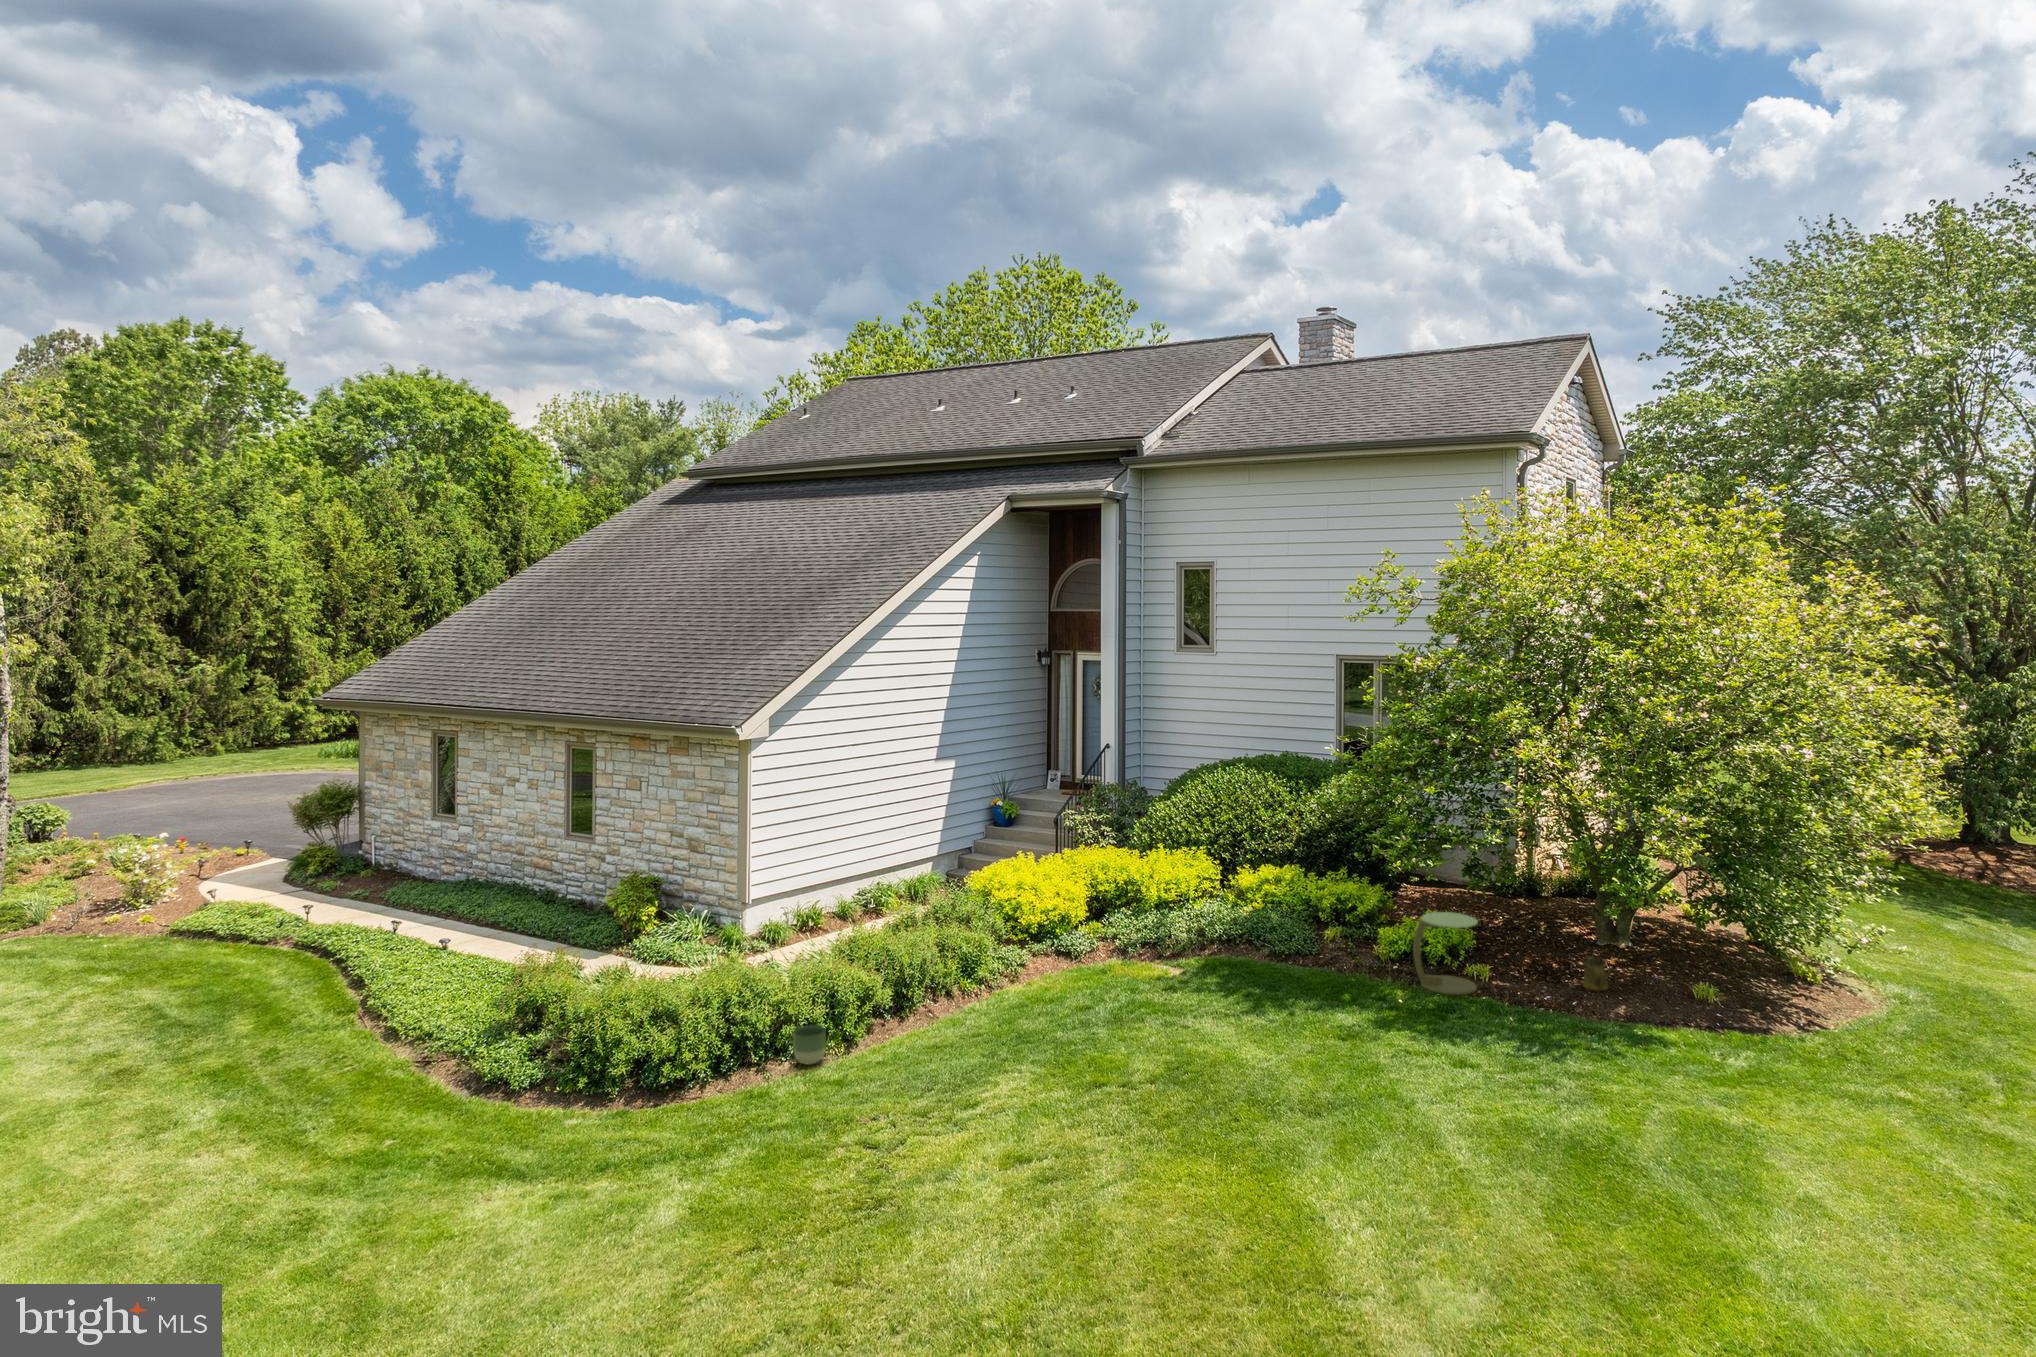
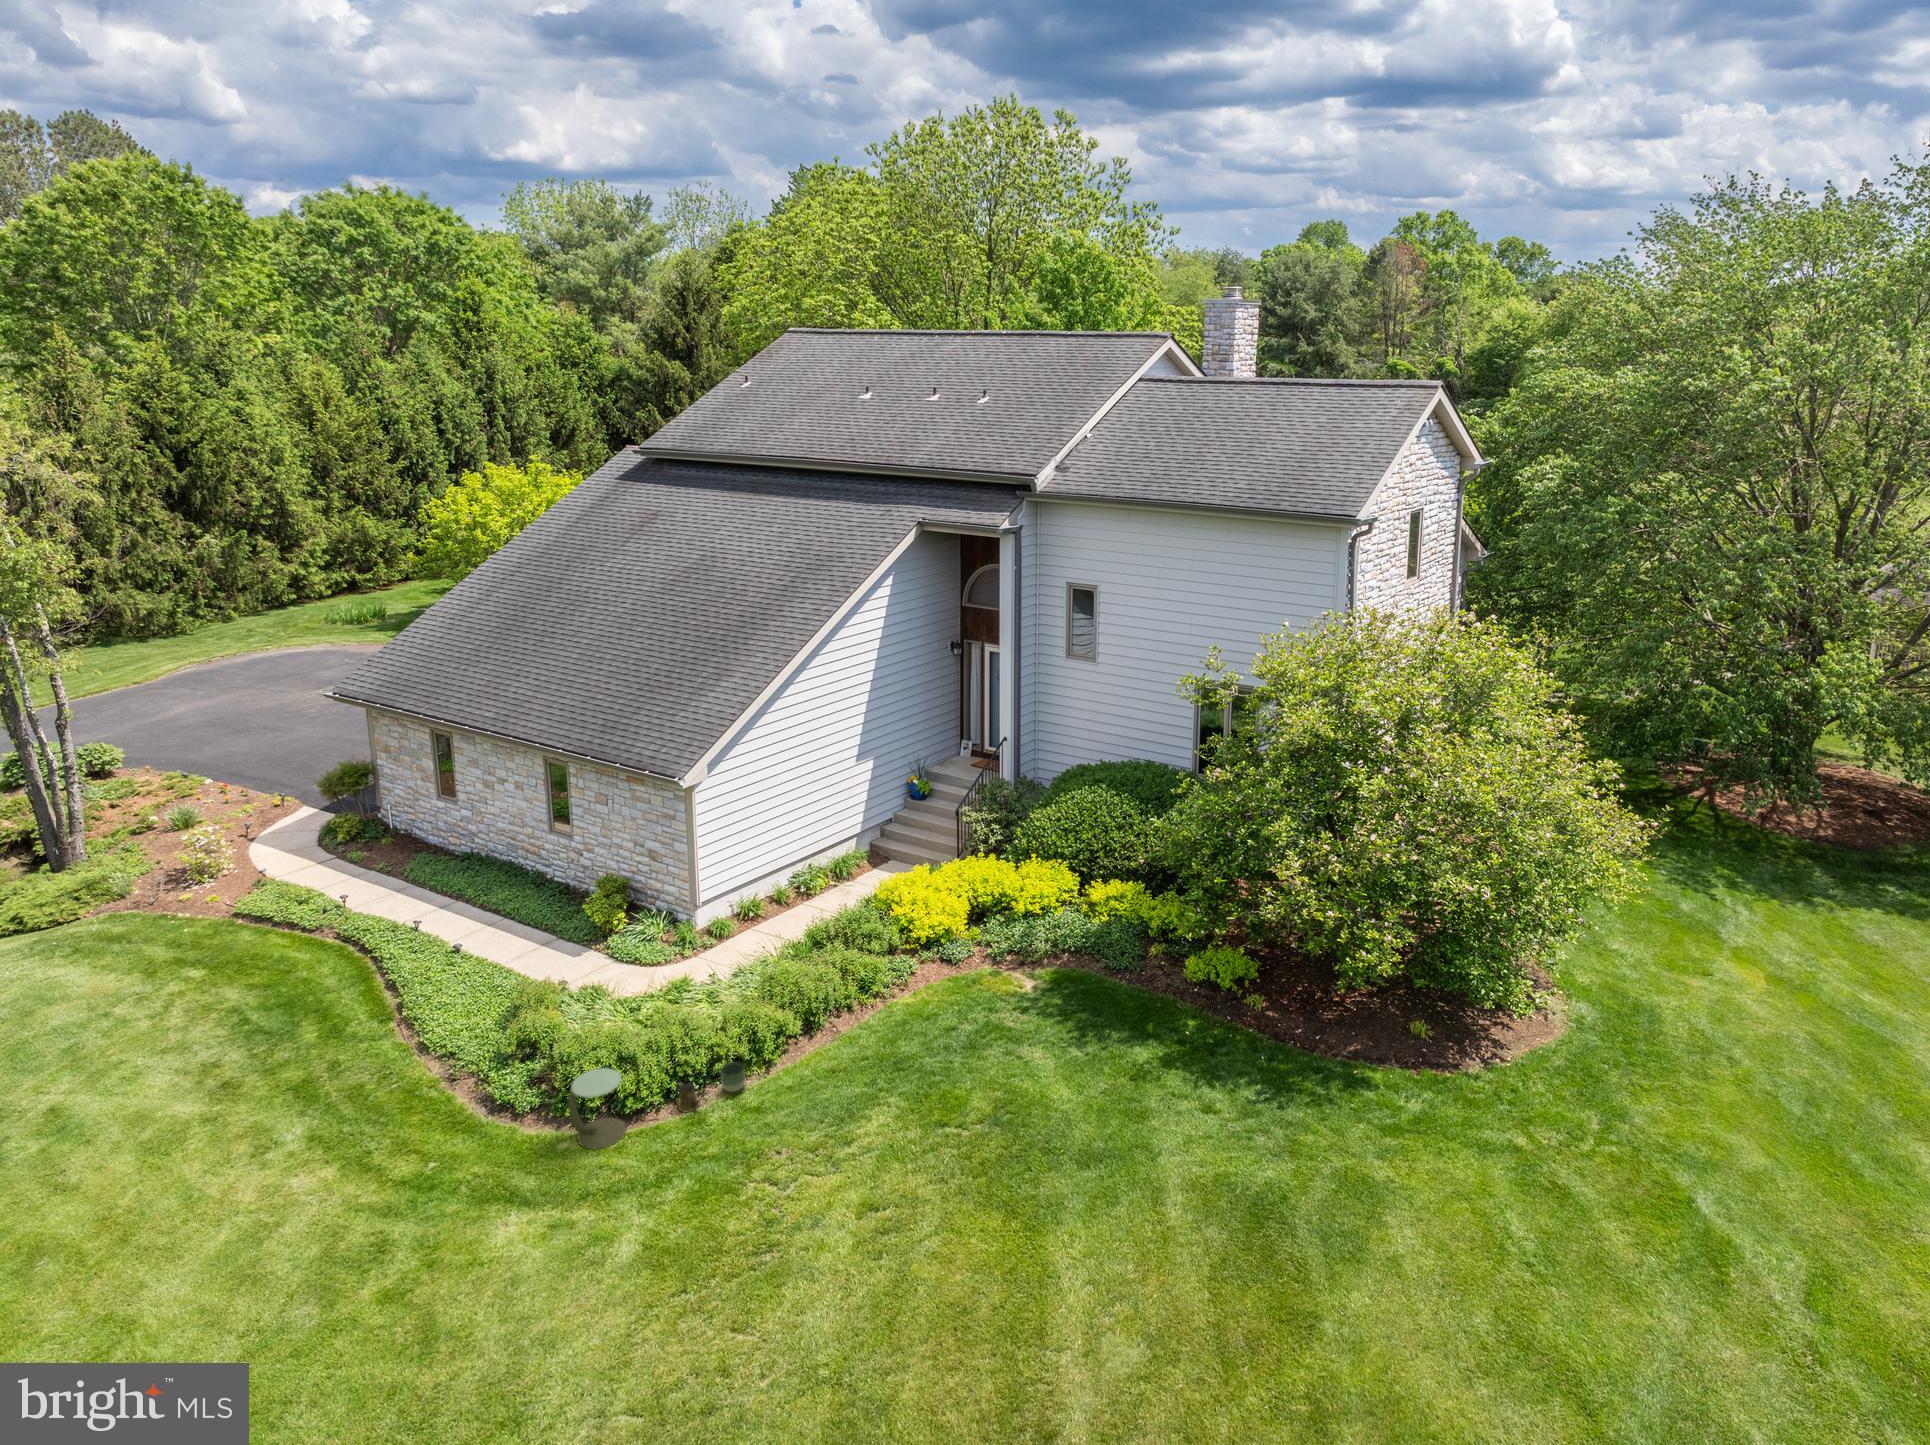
side table: present [1413,912,1478,995] -> present [568,1068,627,1149]
watering can: present [1582,957,1612,991] -> present [676,1083,704,1112]

